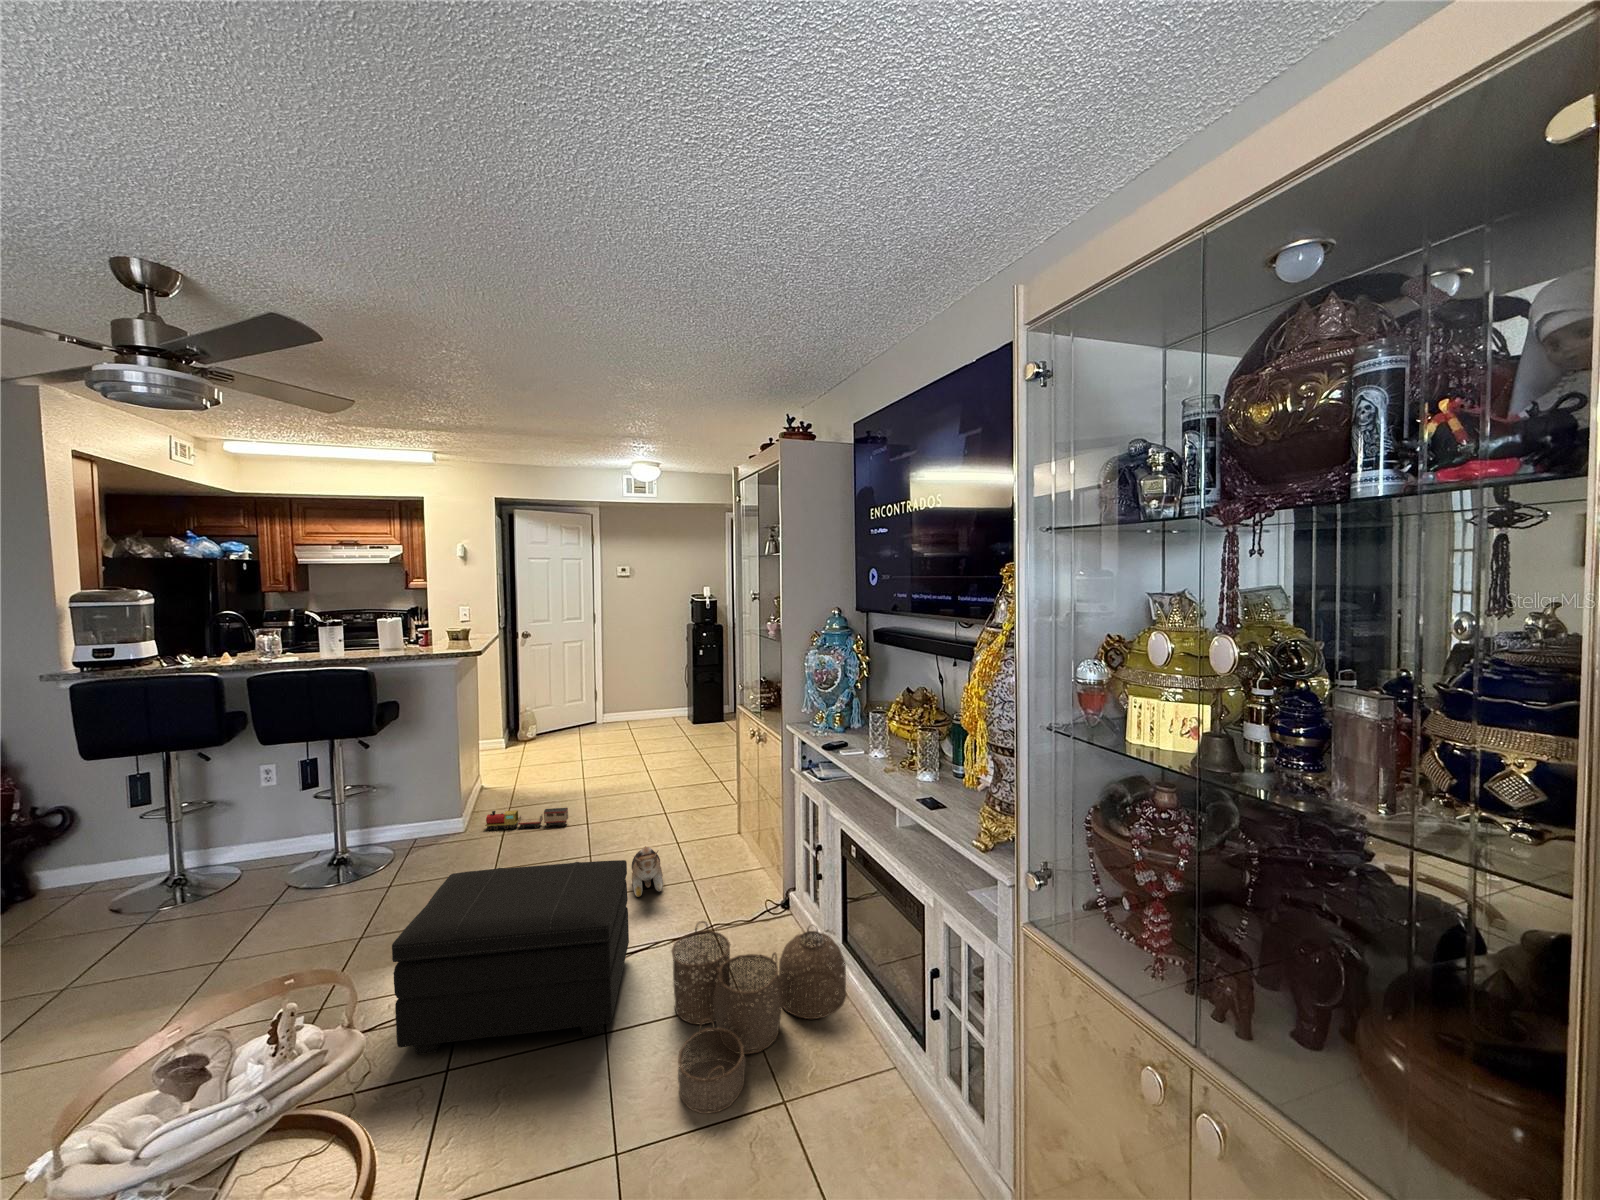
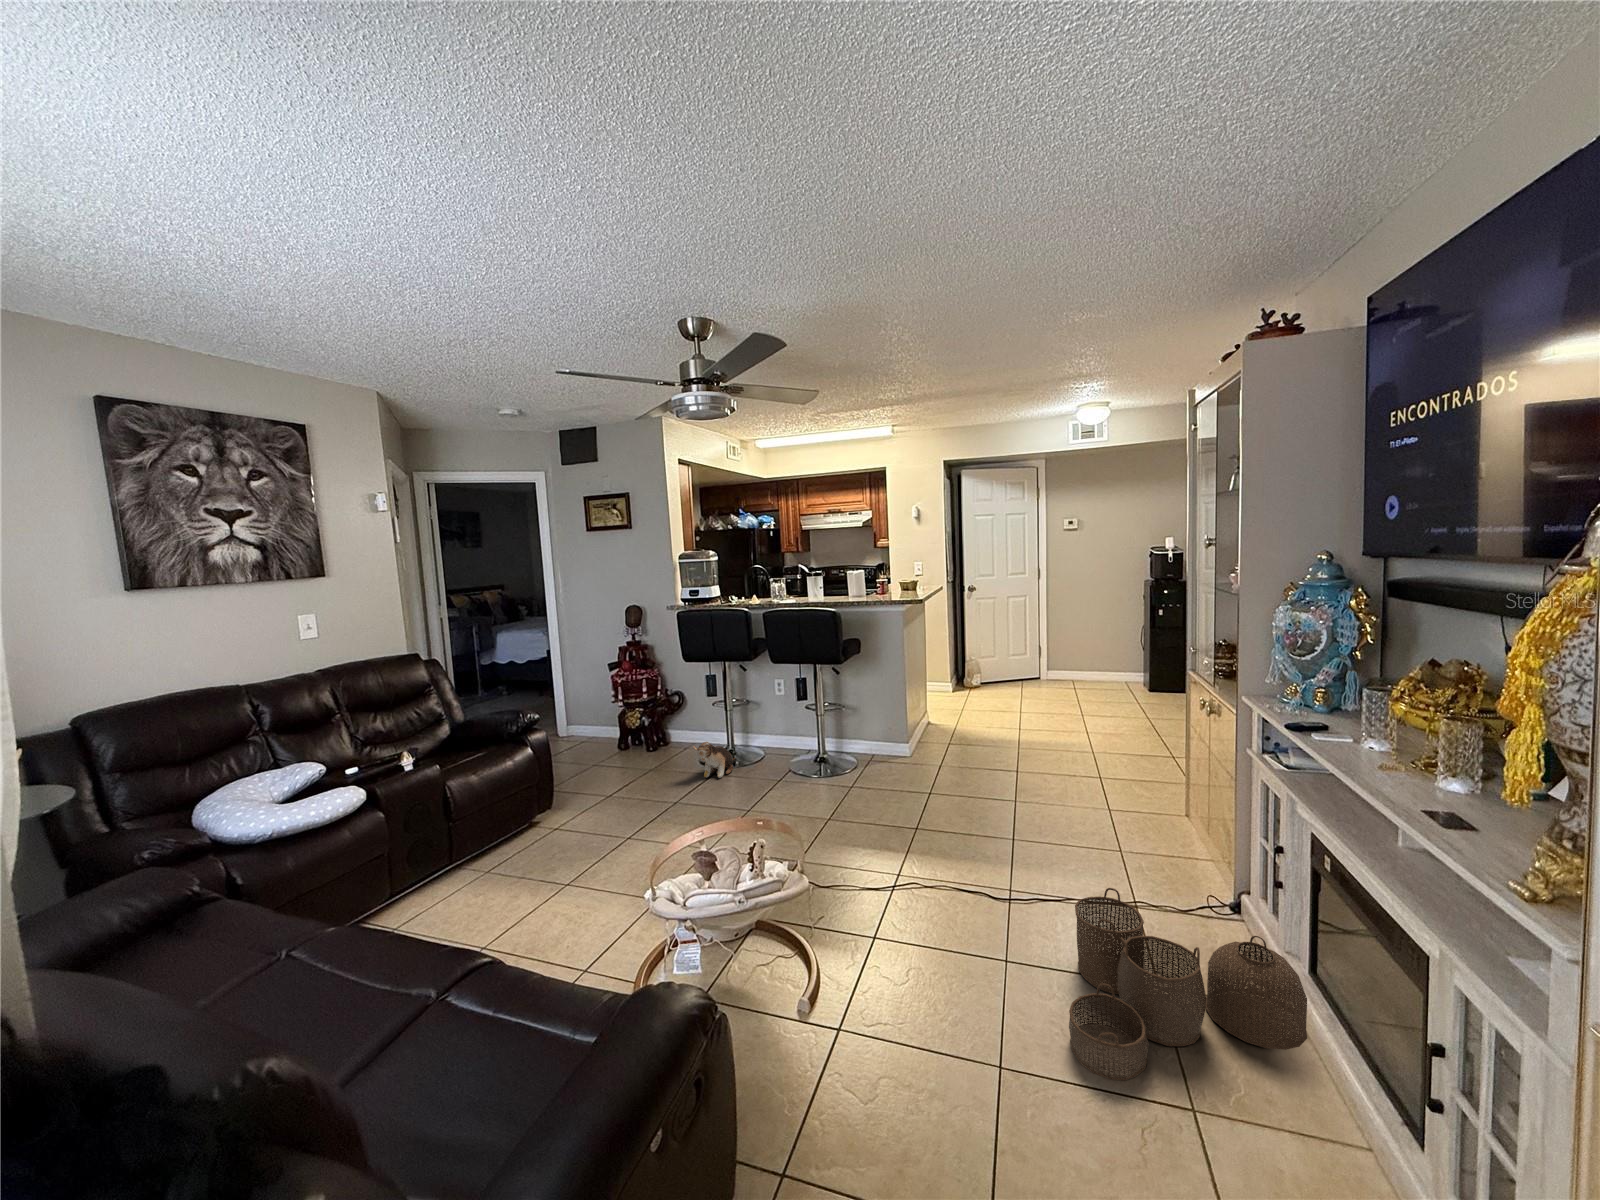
toy train: present [485,808,568,830] -> none [924,743,997,769]
plush toy: present [632,846,663,897] -> present [693,742,737,778]
footstool: present [392,860,629,1054] -> none [838,781,1038,957]

